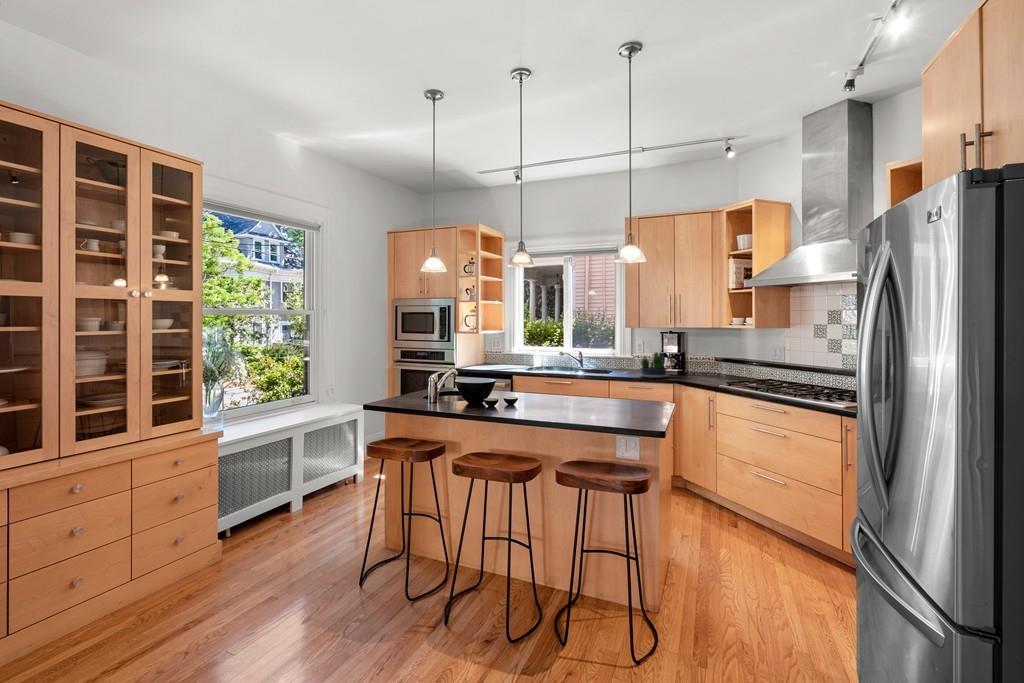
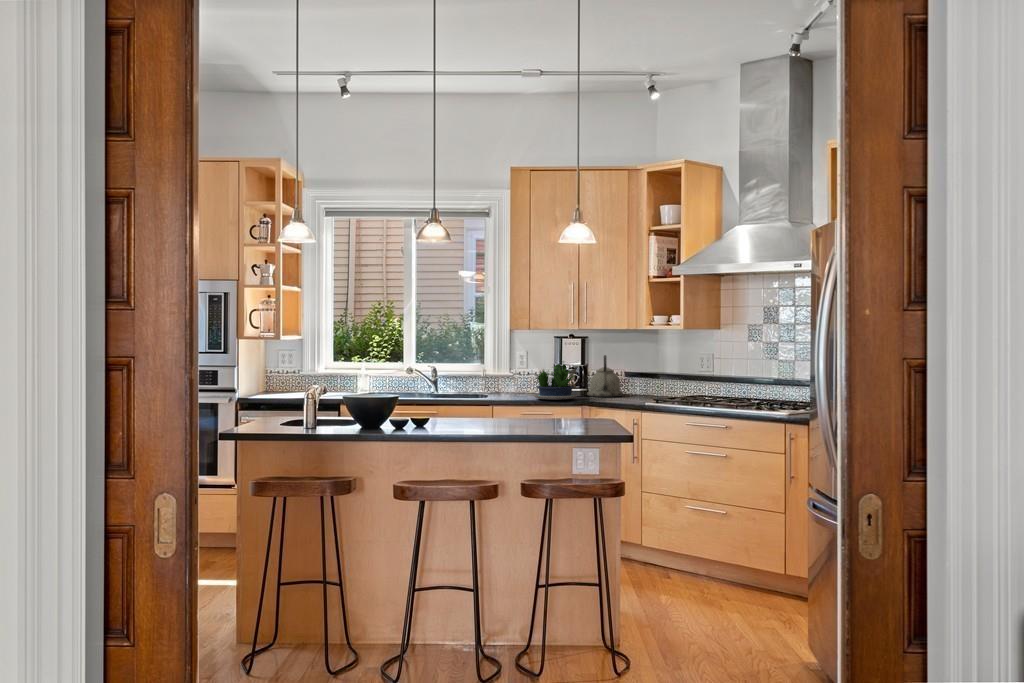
kettle: none [682,346,709,376] -> present [587,355,623,397]

